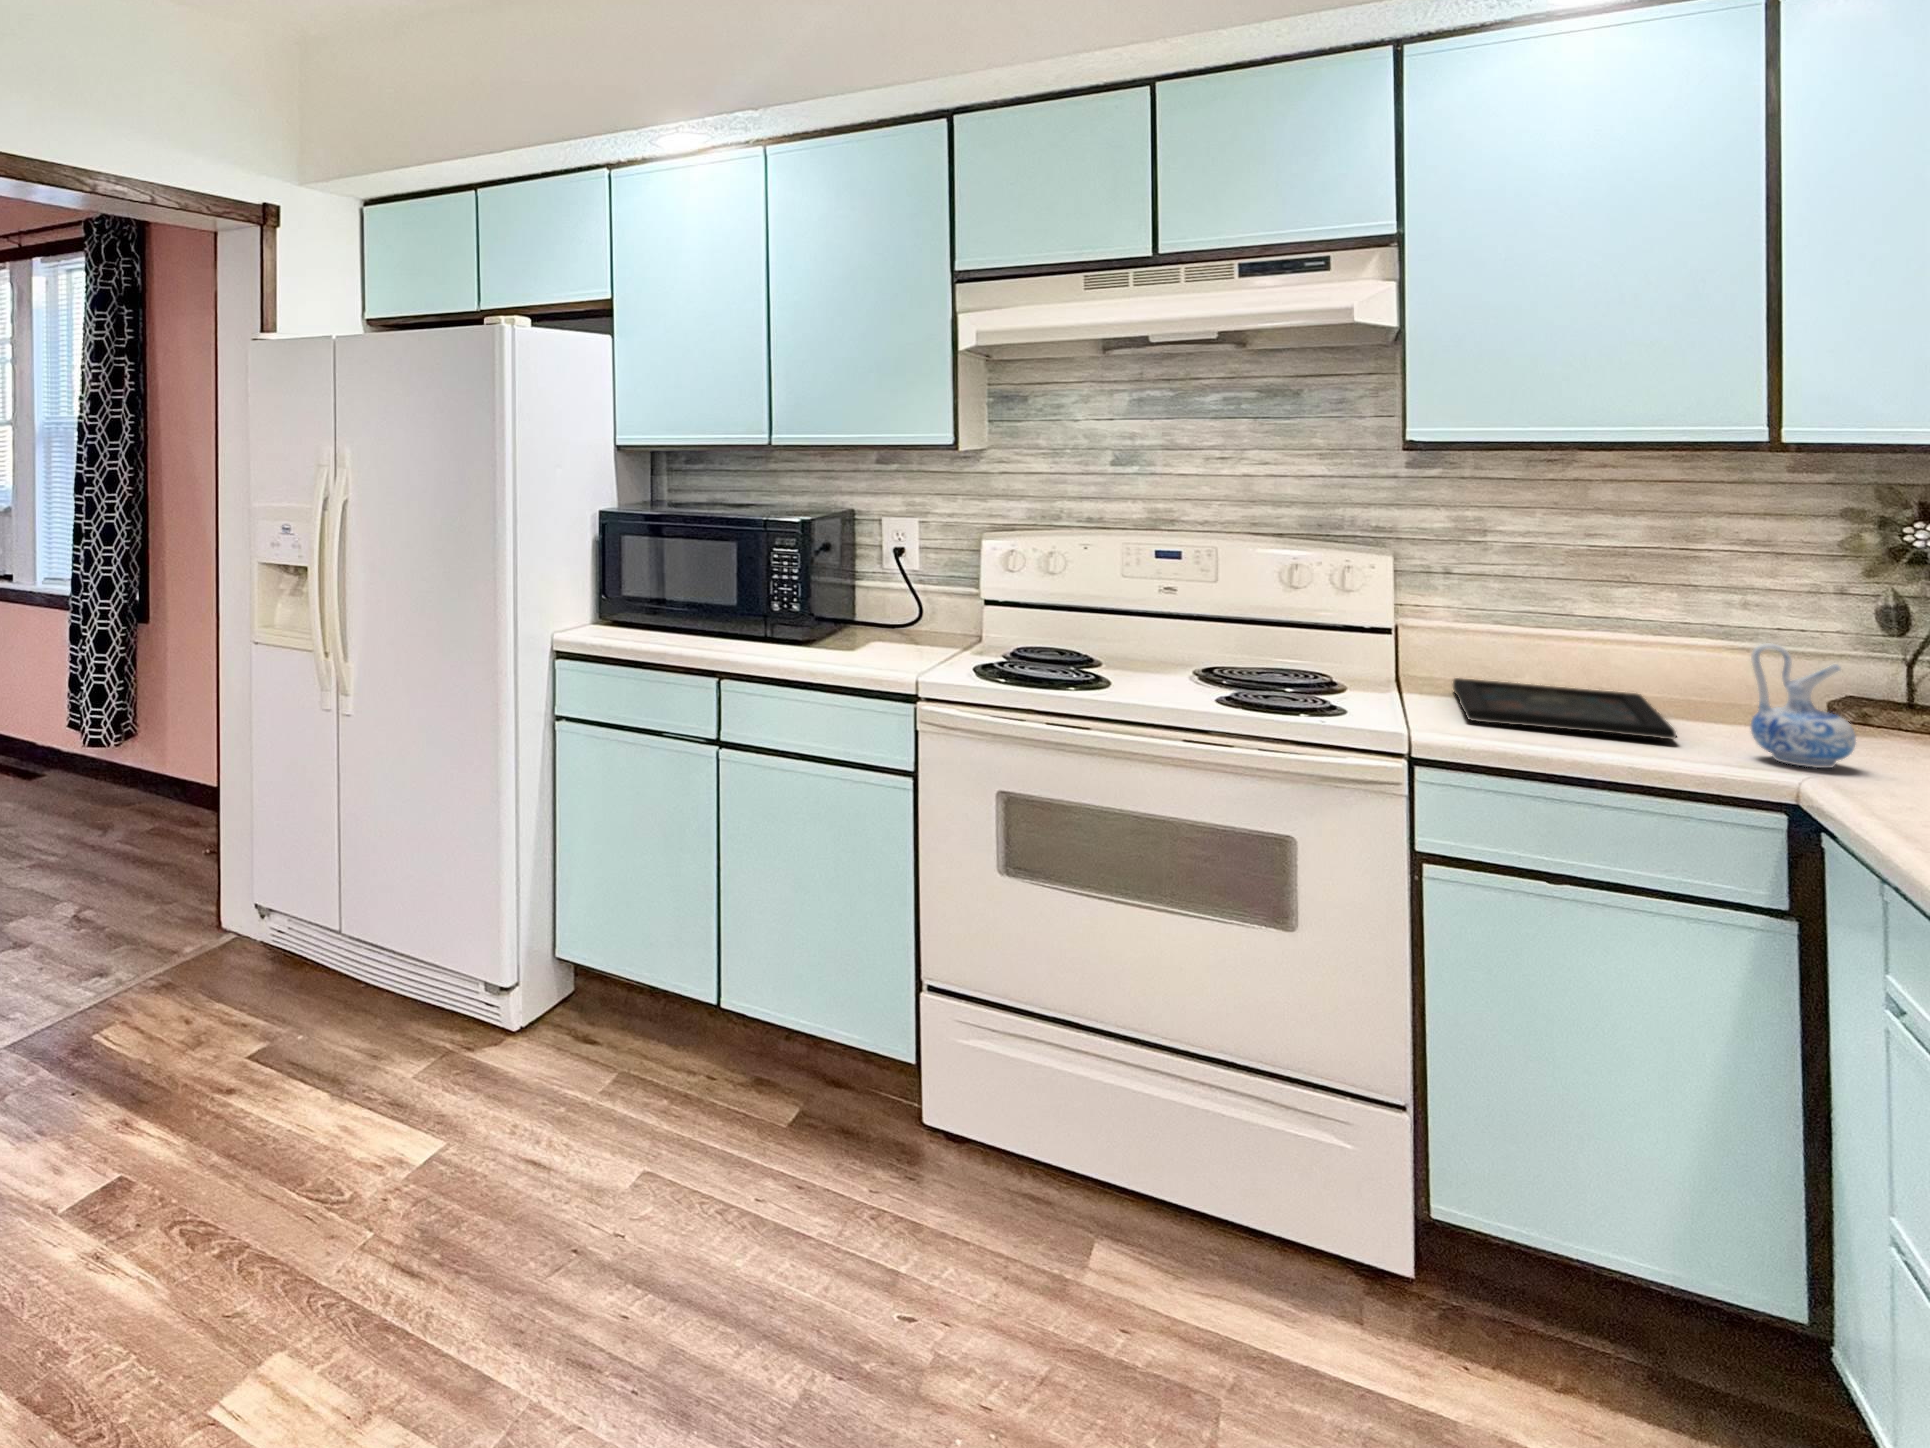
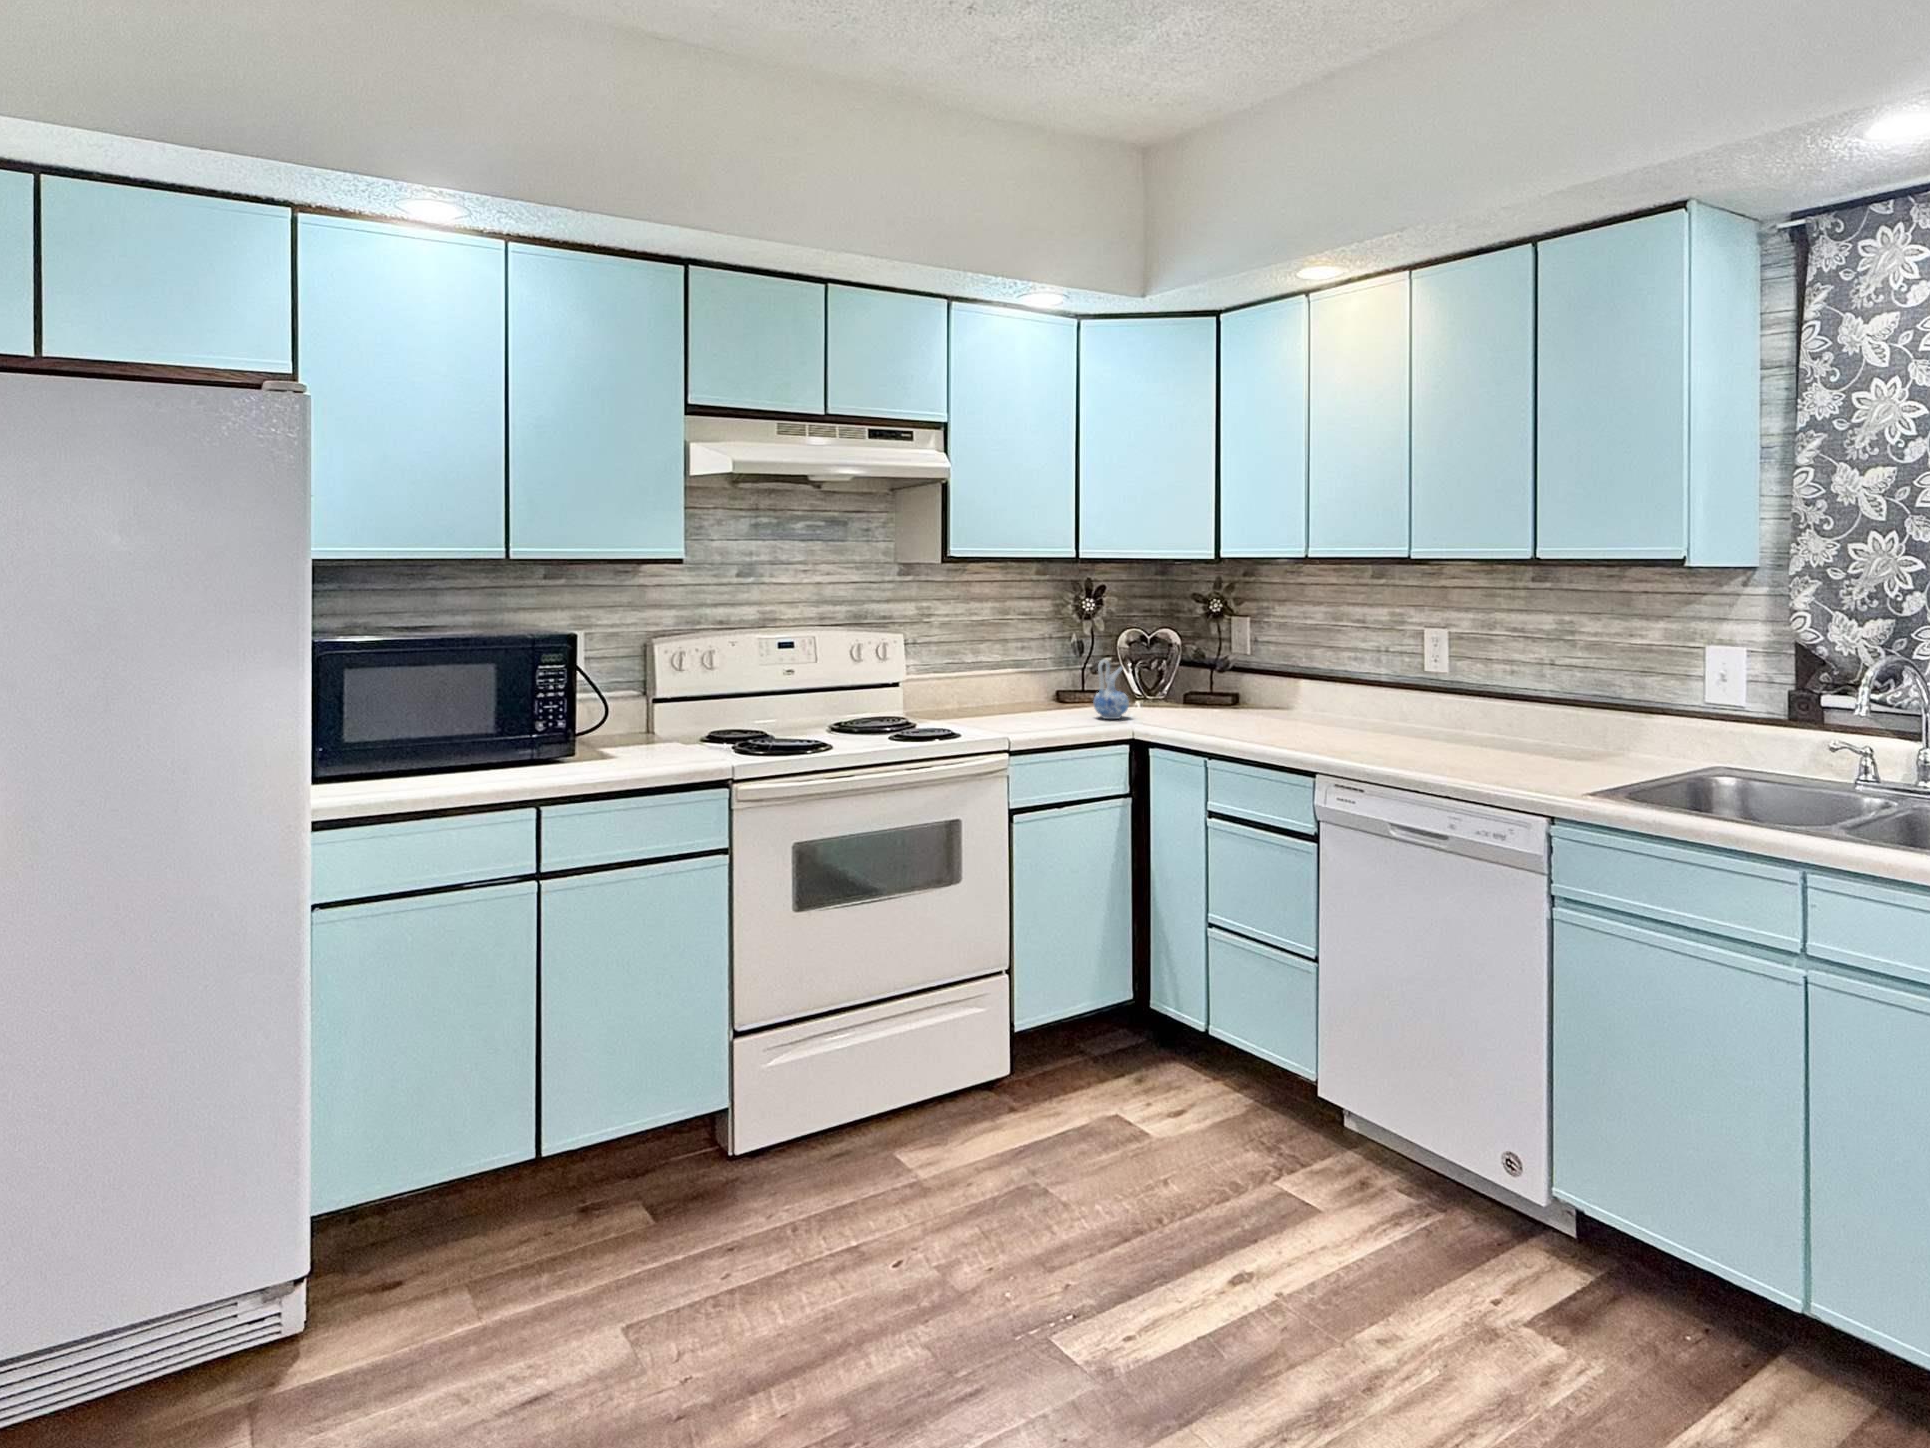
tray: present [1453,678,1676,739] -> none [936,699,1070,726]

